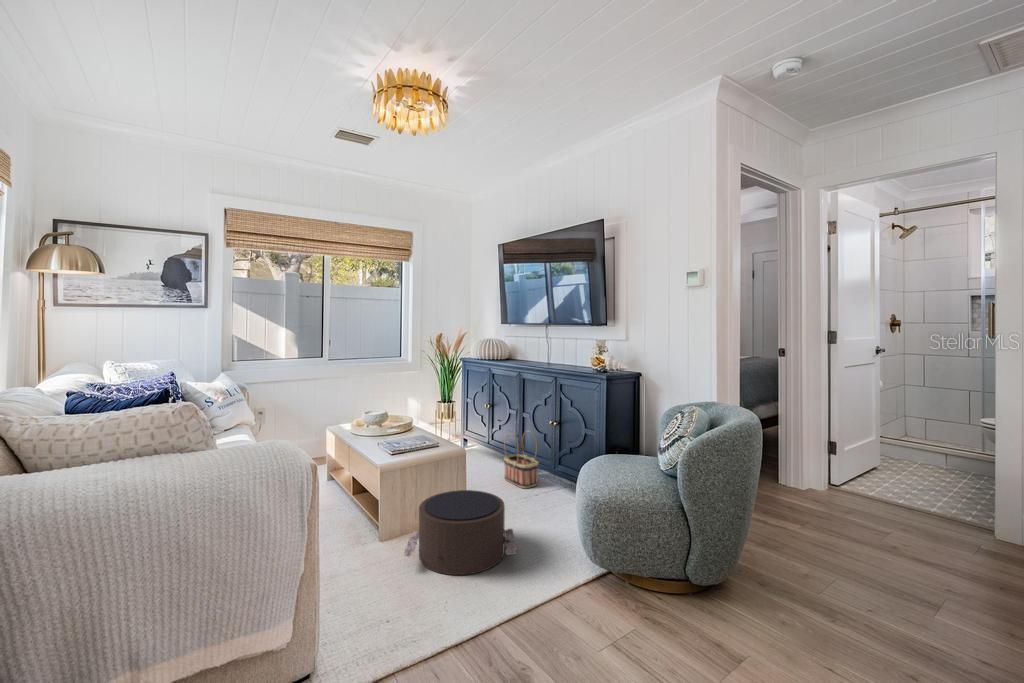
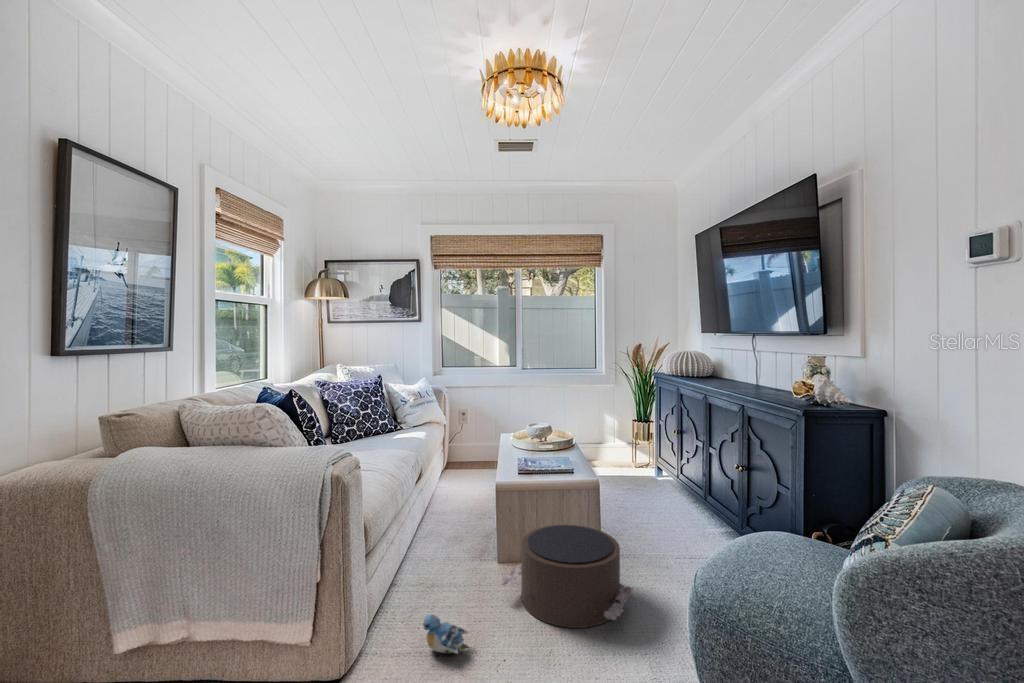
basket: present [504,434,539,488] -> none [677,469,718,541]
plush toy: none [361,595,409,628] -> present [423,614,469,654]

